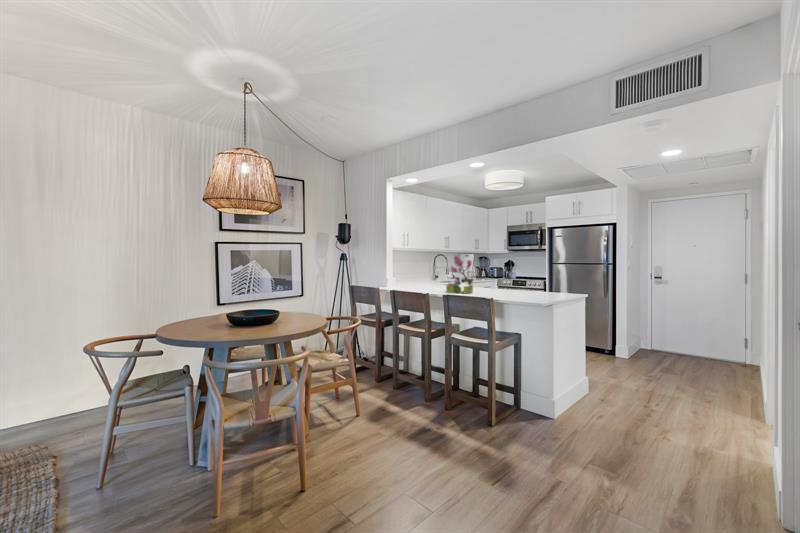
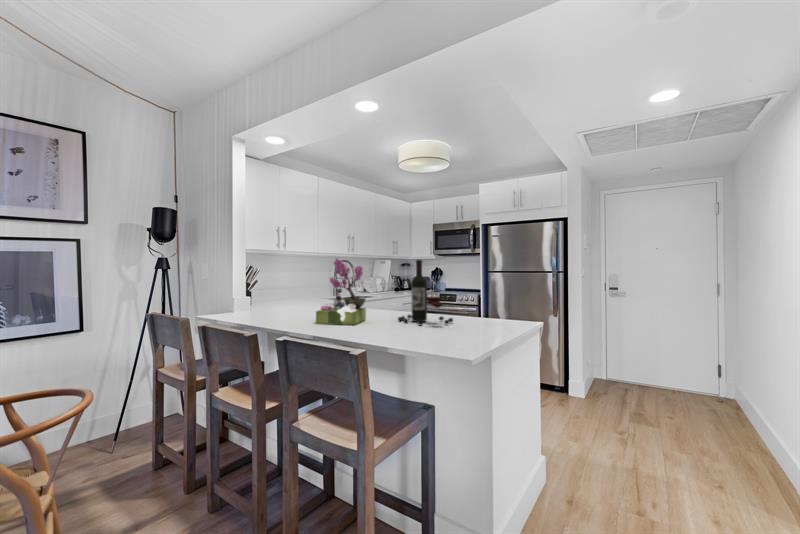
wine bottle: none [493,256,528,295] -> present [398,260,453,325]

